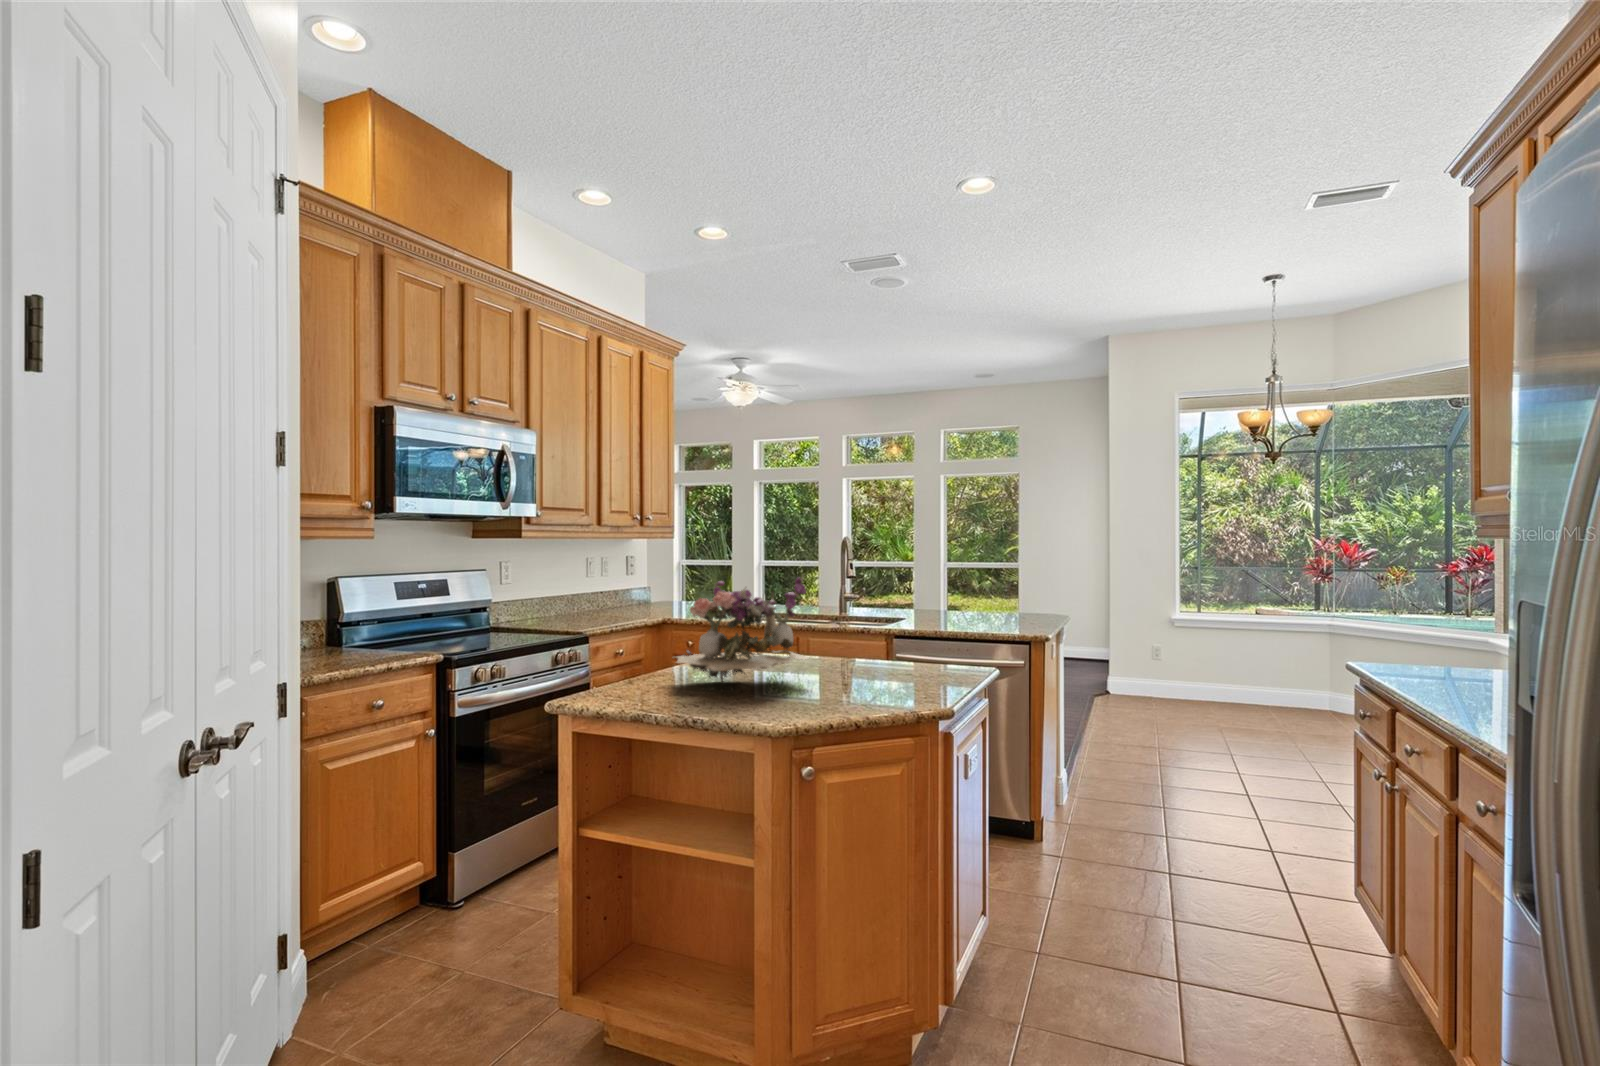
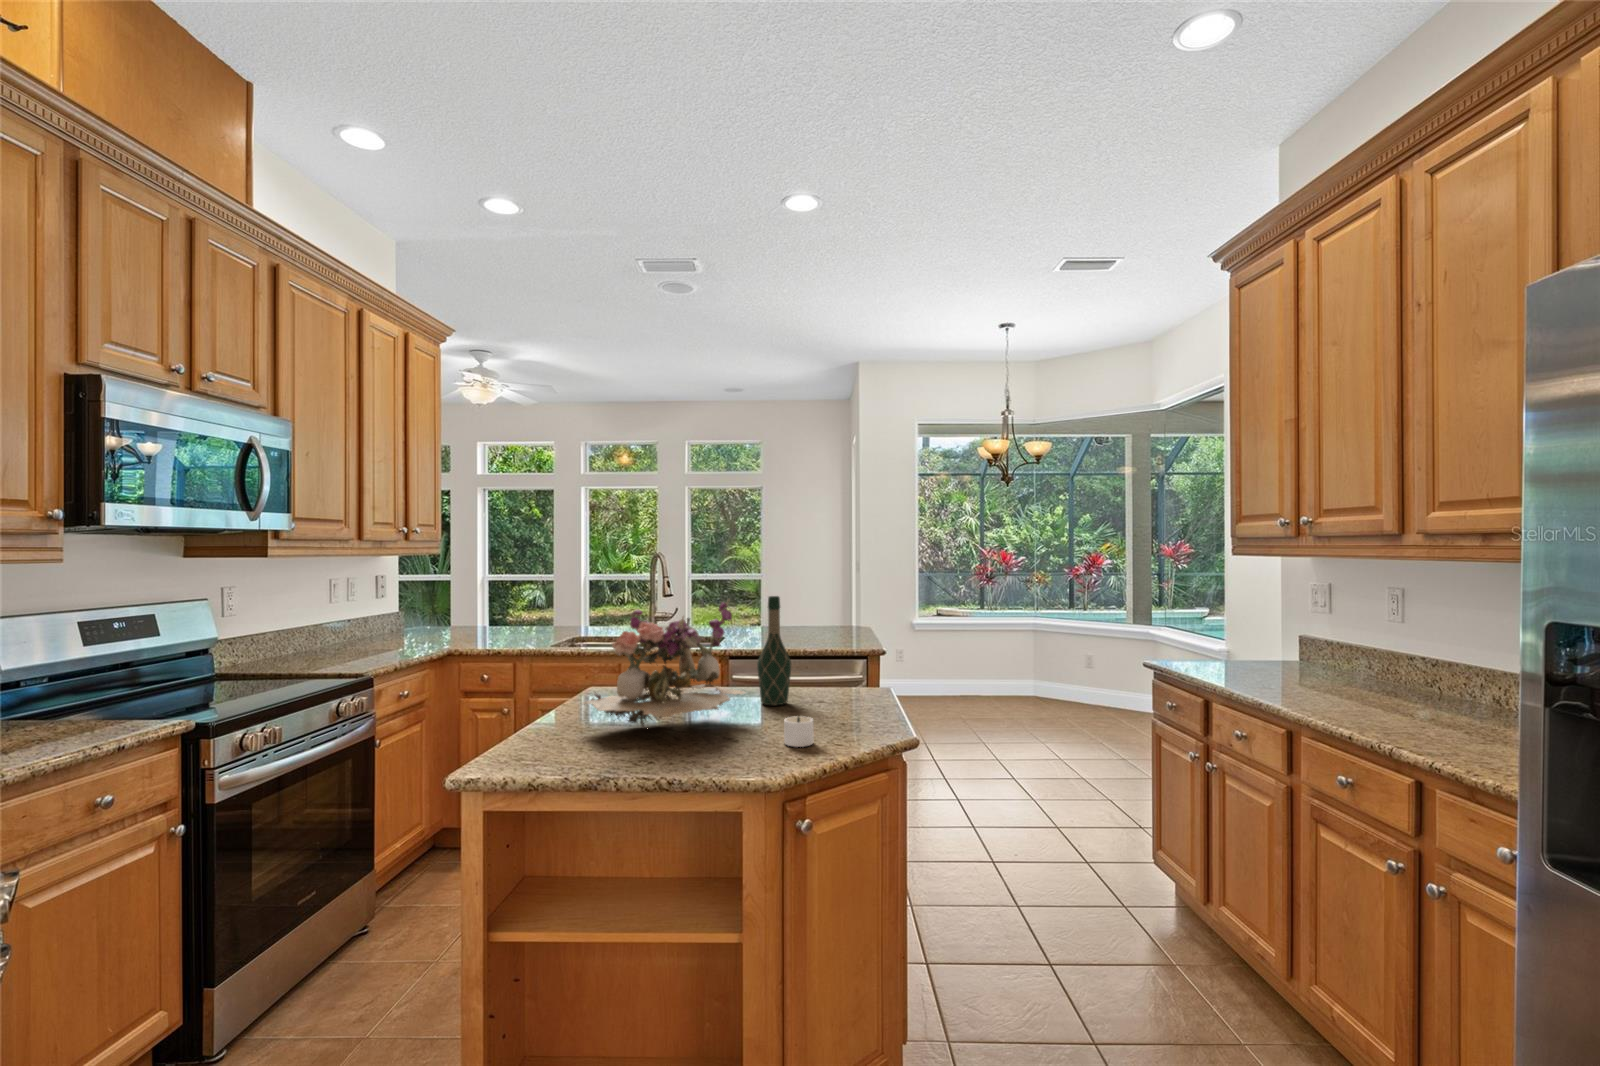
wine bottle: none [841,574,873,675] -> present [757,596,791,705]
candle: none [817,680,855,707] -> present [784,716,814,747]

